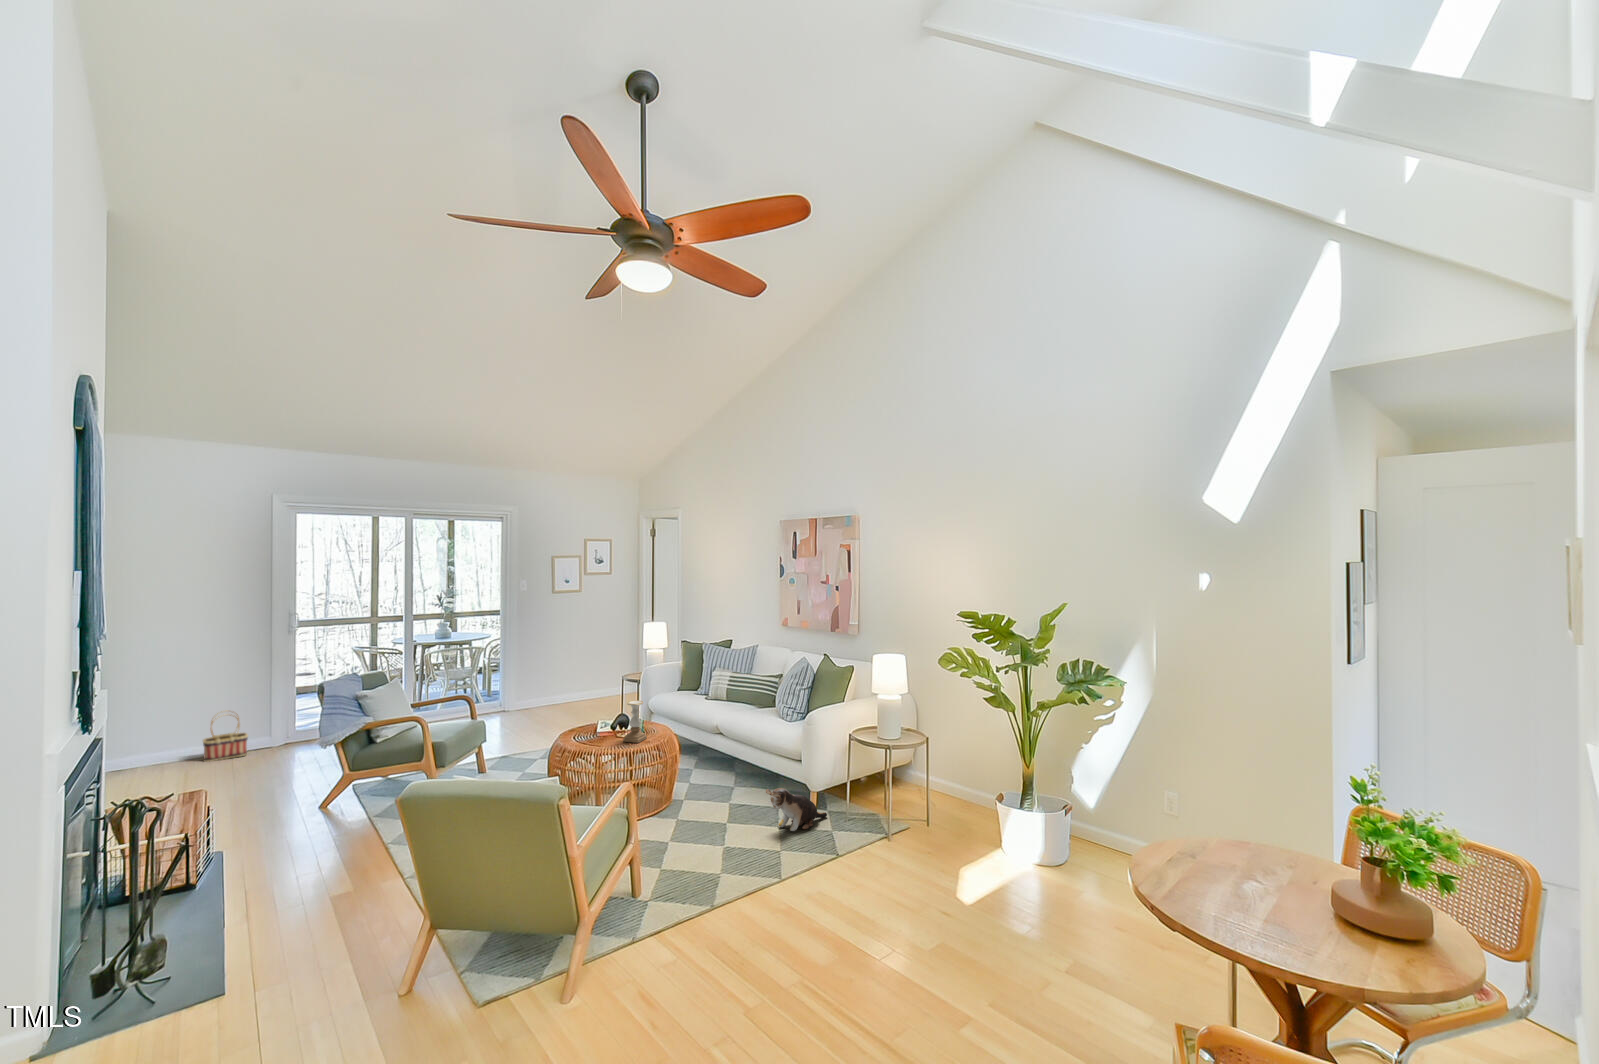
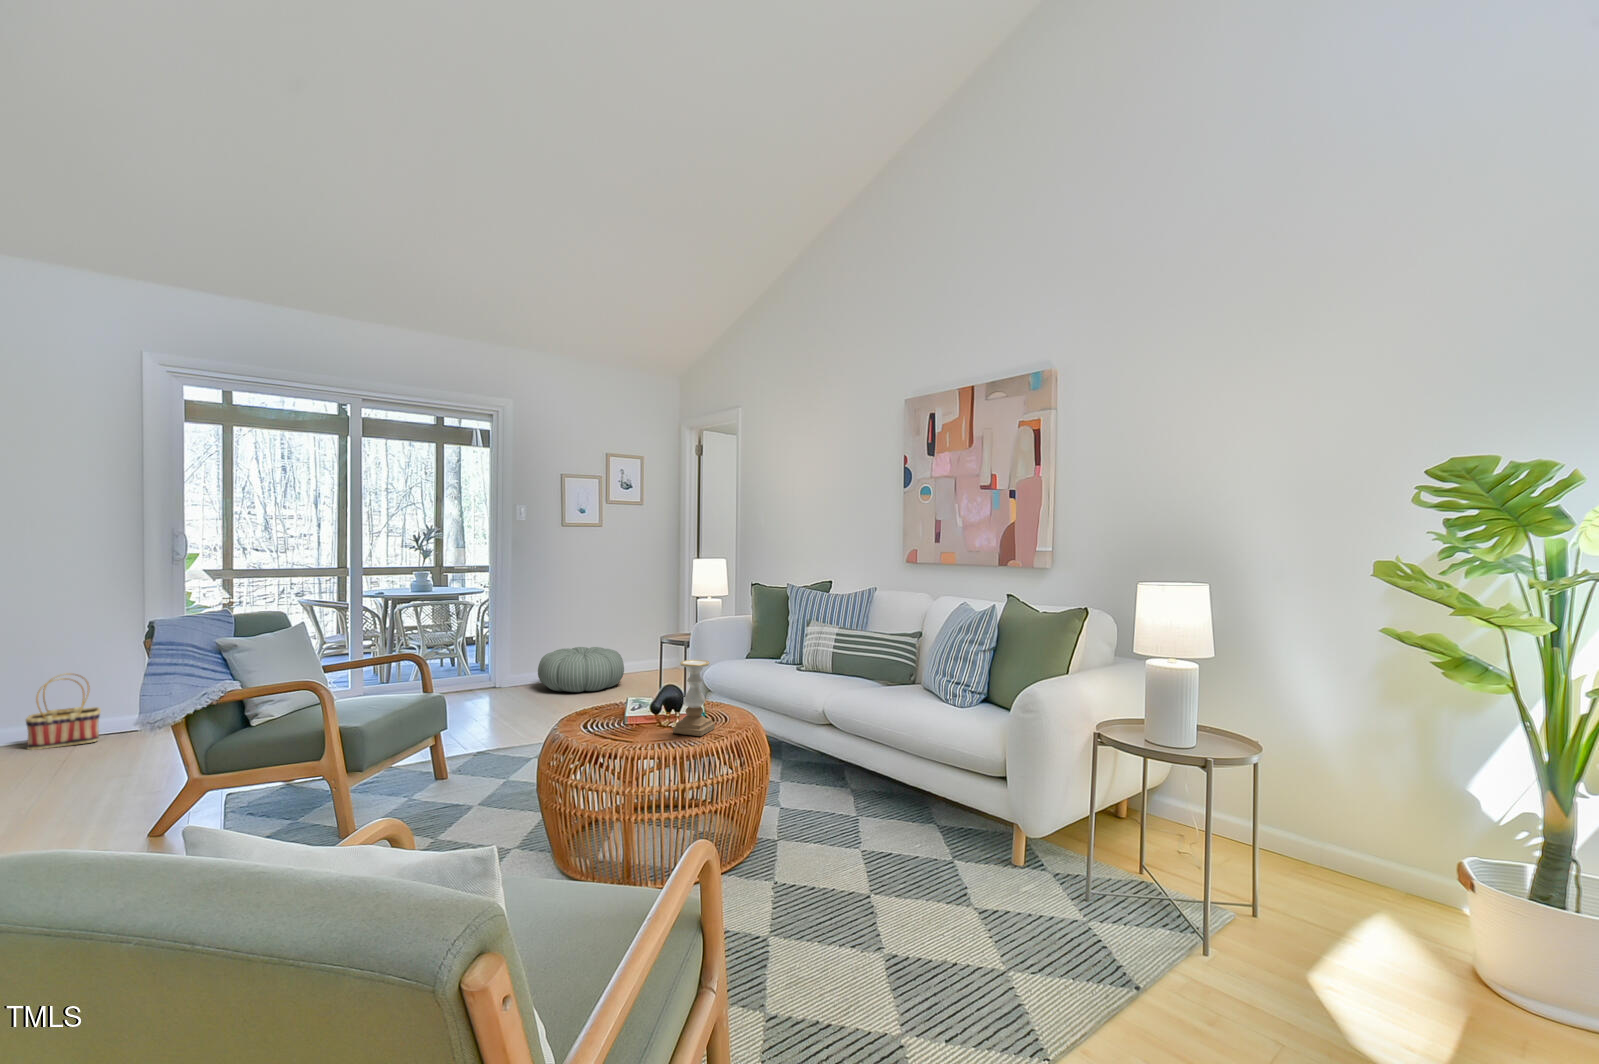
pouf: none [536,679,597,712] -> present [538,647,624,692]
plush toy: present [766,788,827,831] -> none [956,831,1059,918]

